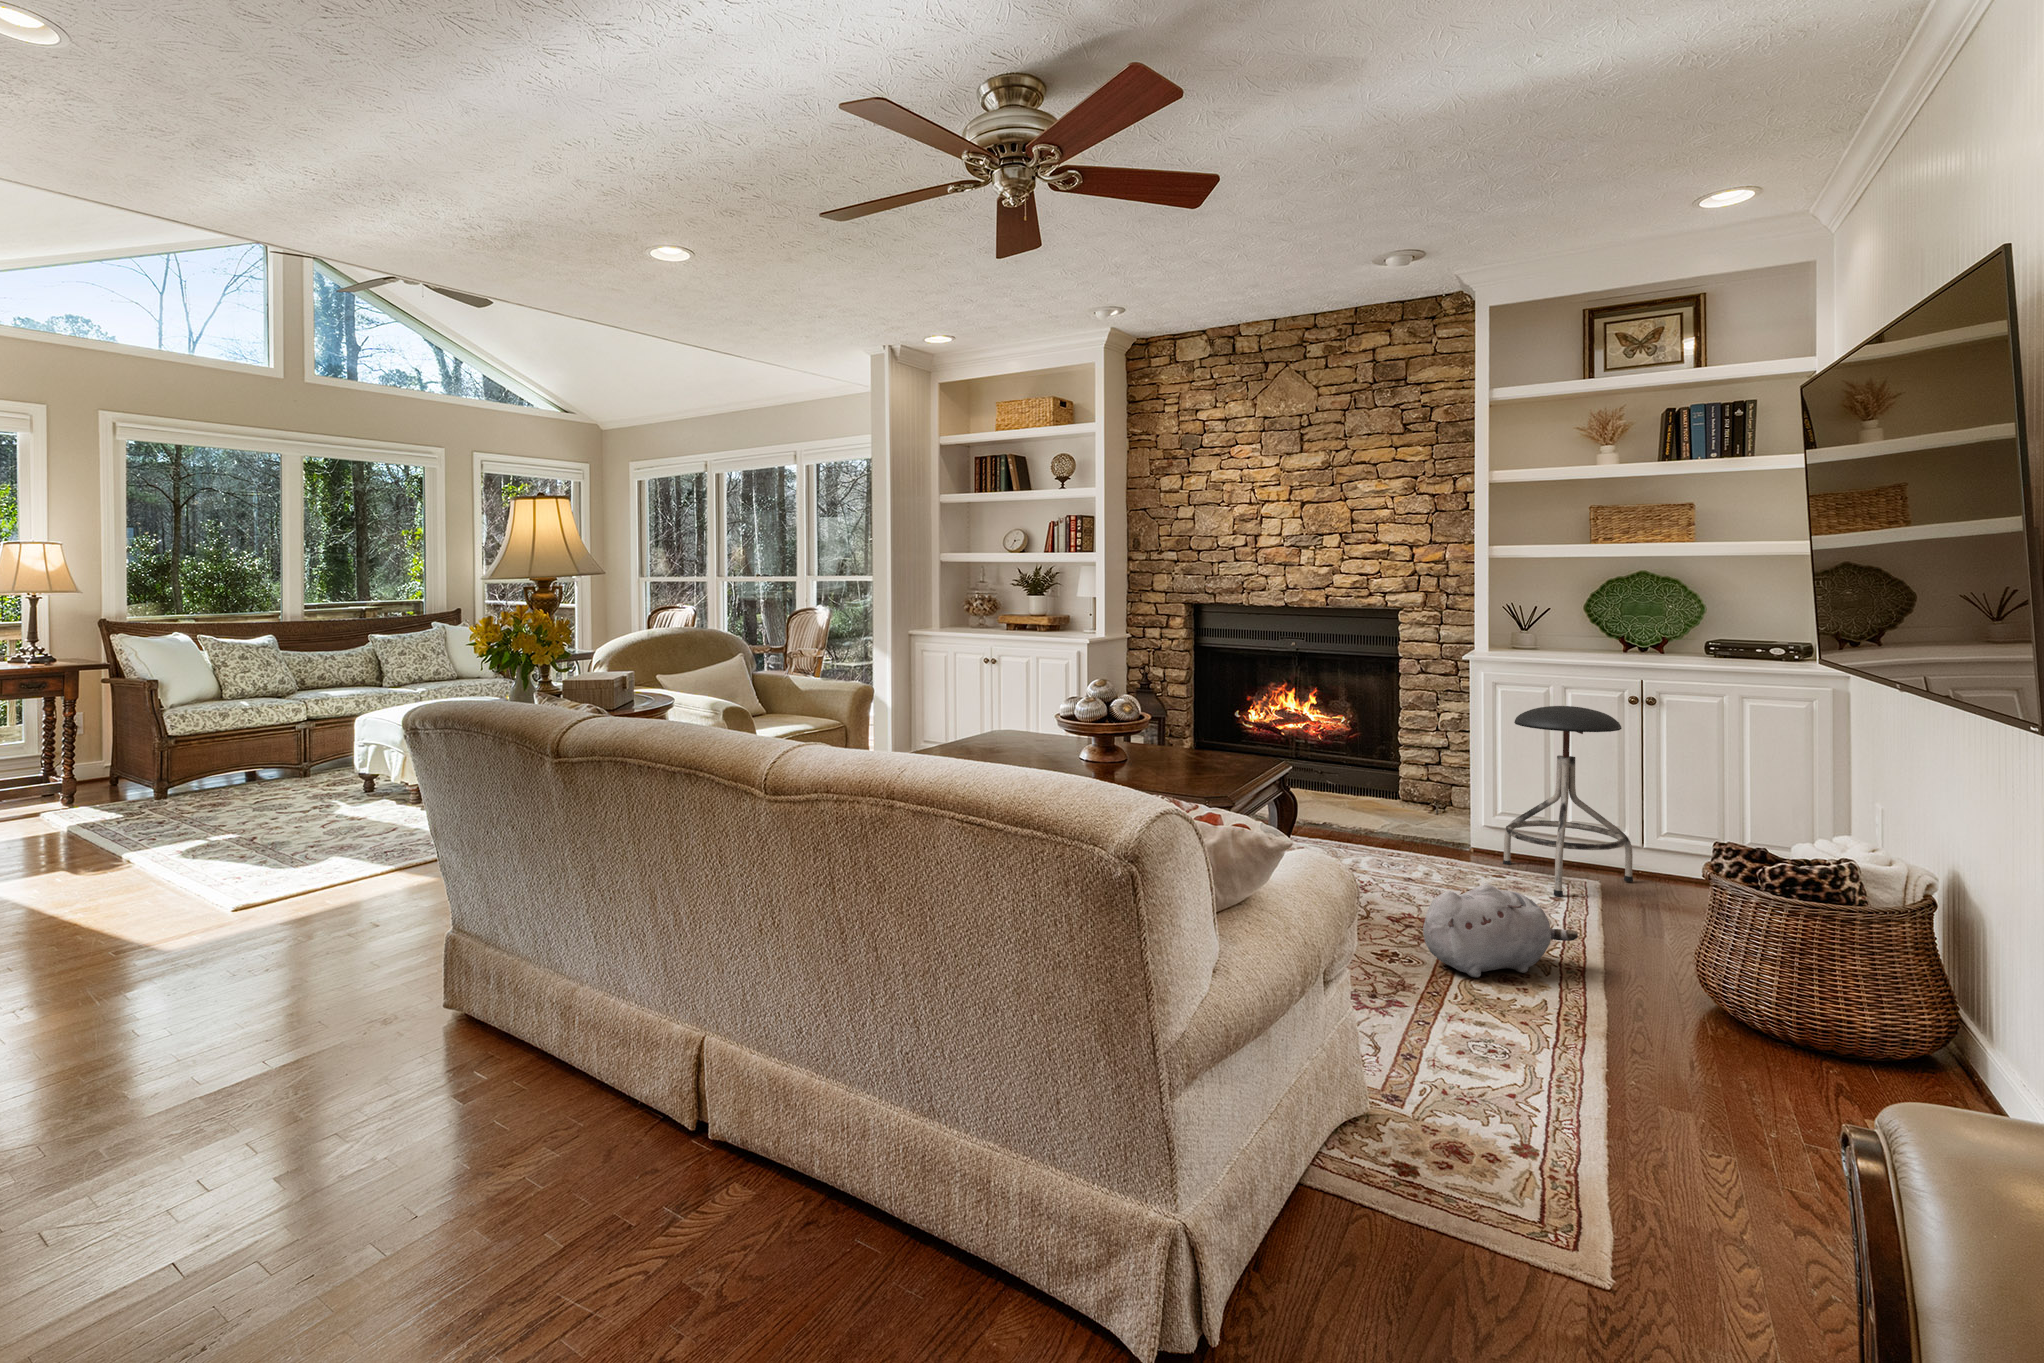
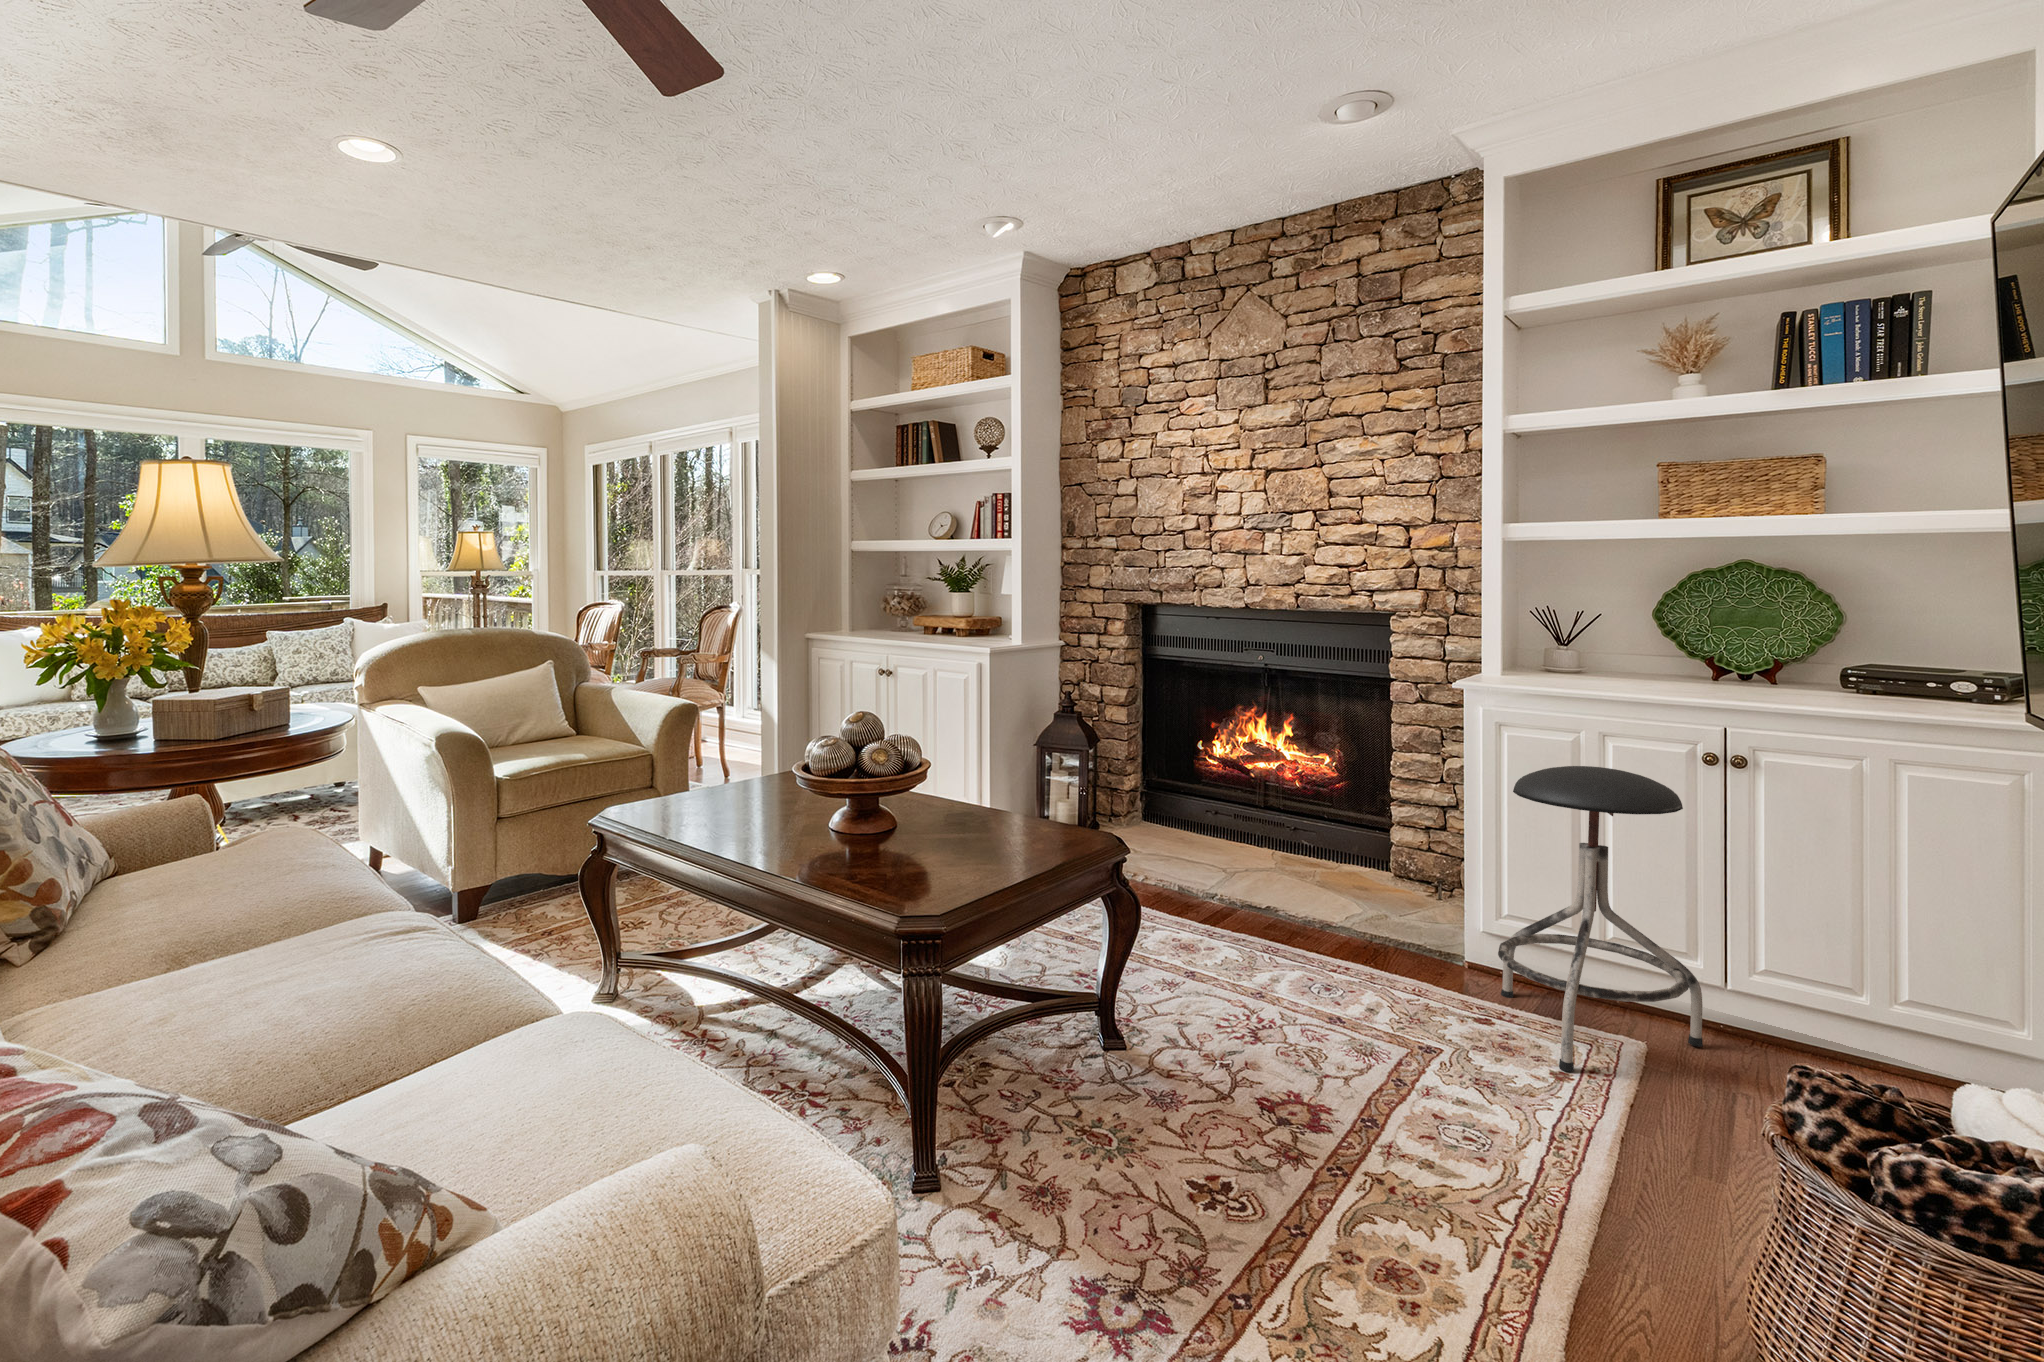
plush toy: present [1423,884,1578,978] -> none [1257,1100,1540,1271]

